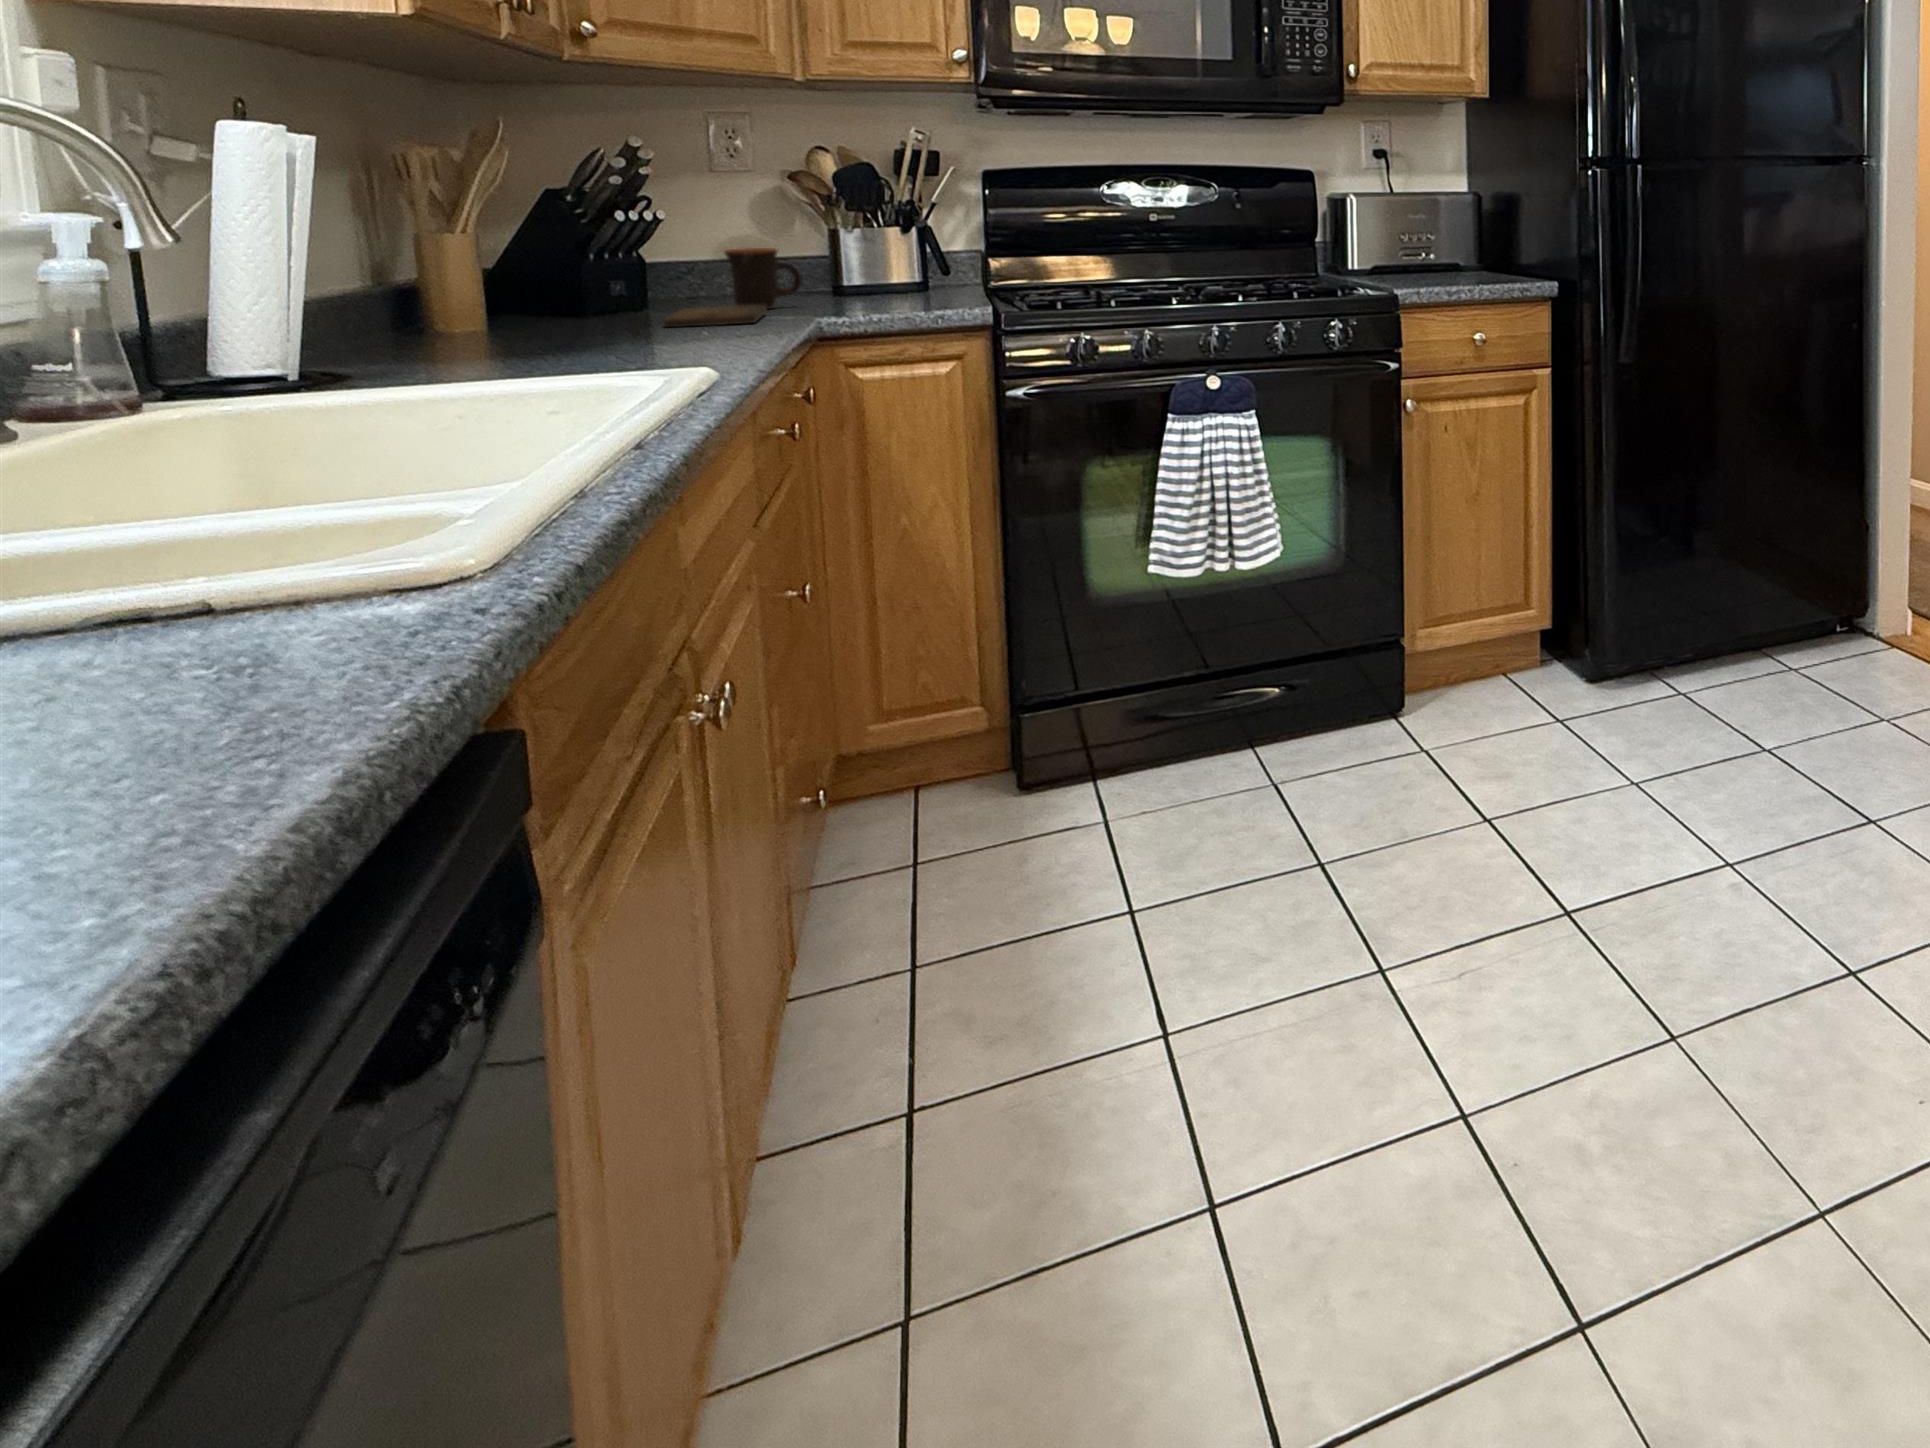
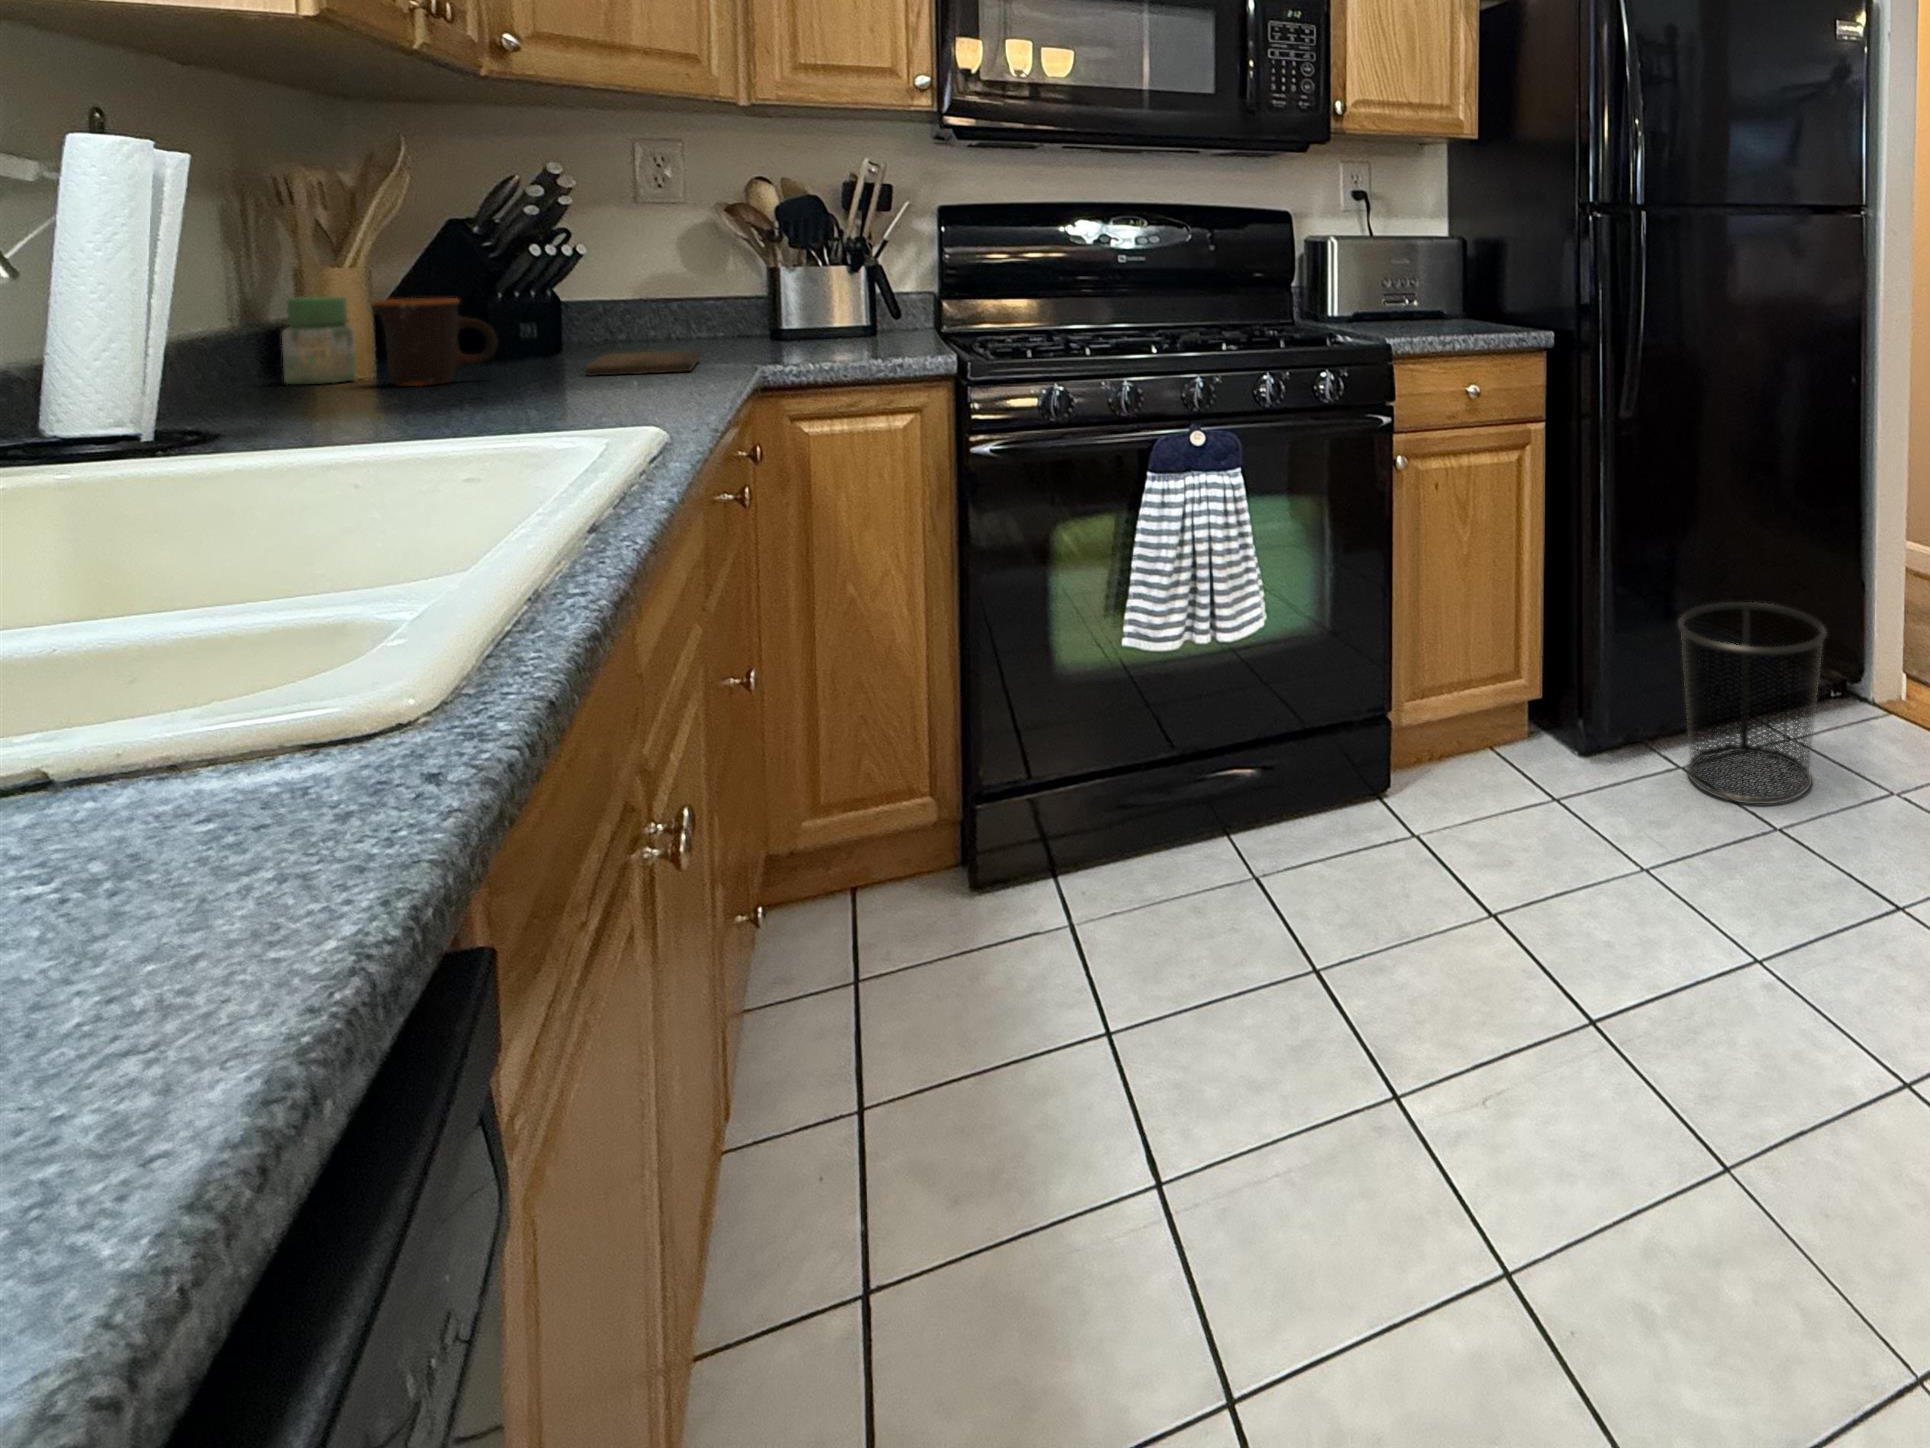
mug: present [724,248,801,309] -> present [373,298,498,386]
jar: none [405,259,469,336] -> present [282,297,356,384]
waste bin: none [1675,540,1818,729] -> present [1678,602,1826,804]

